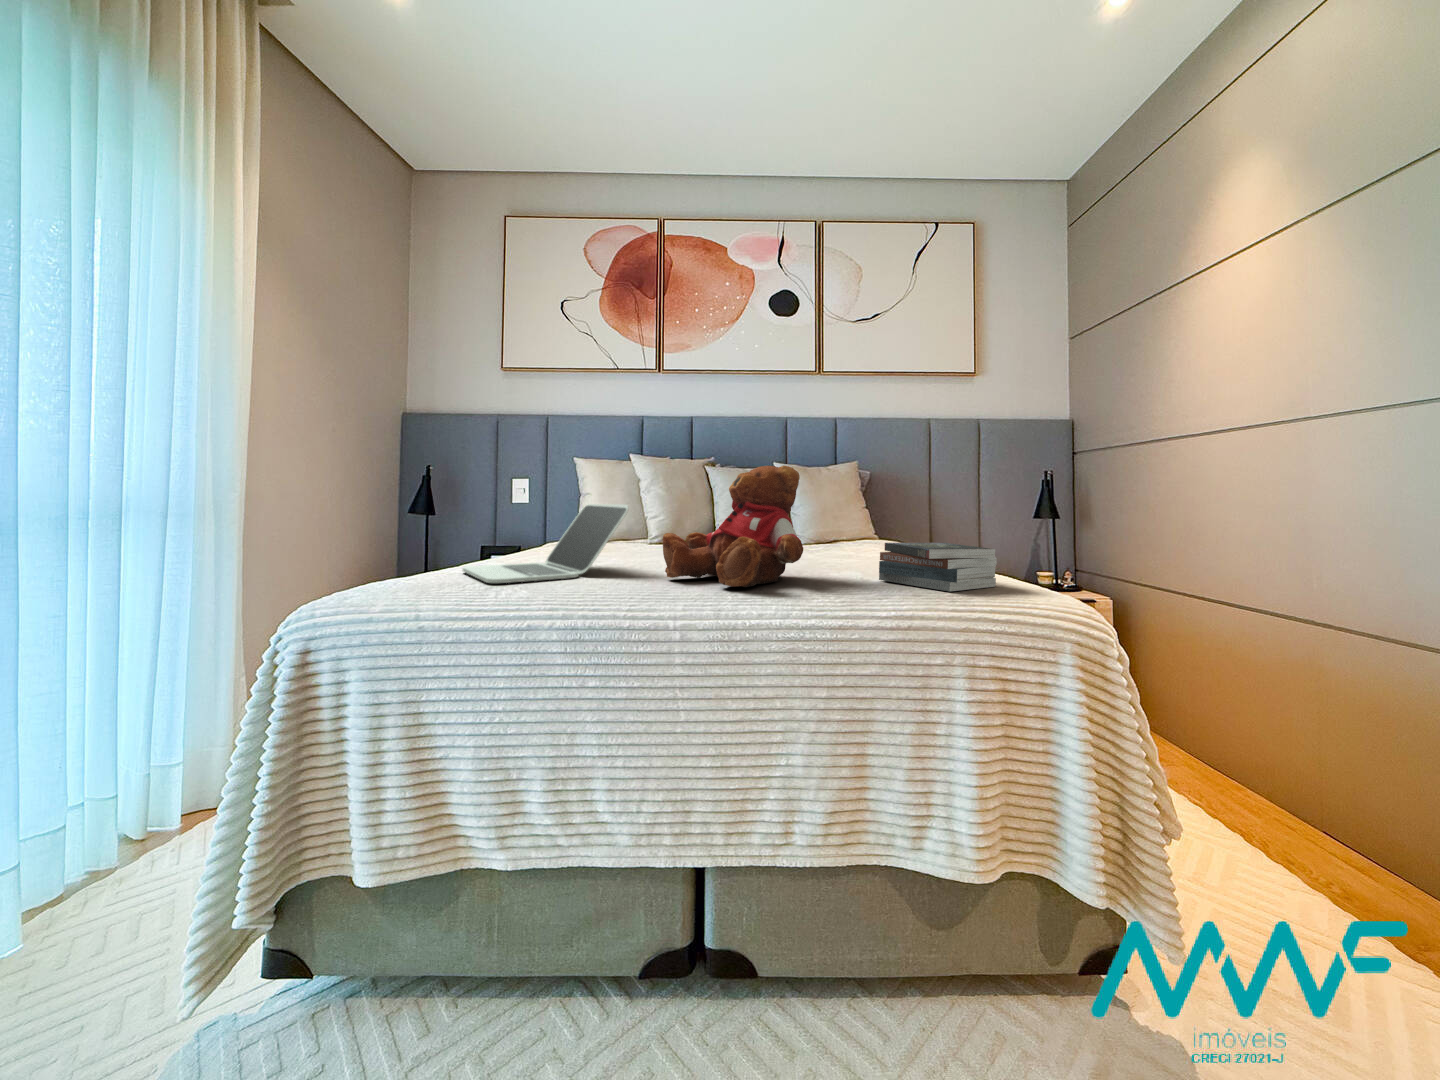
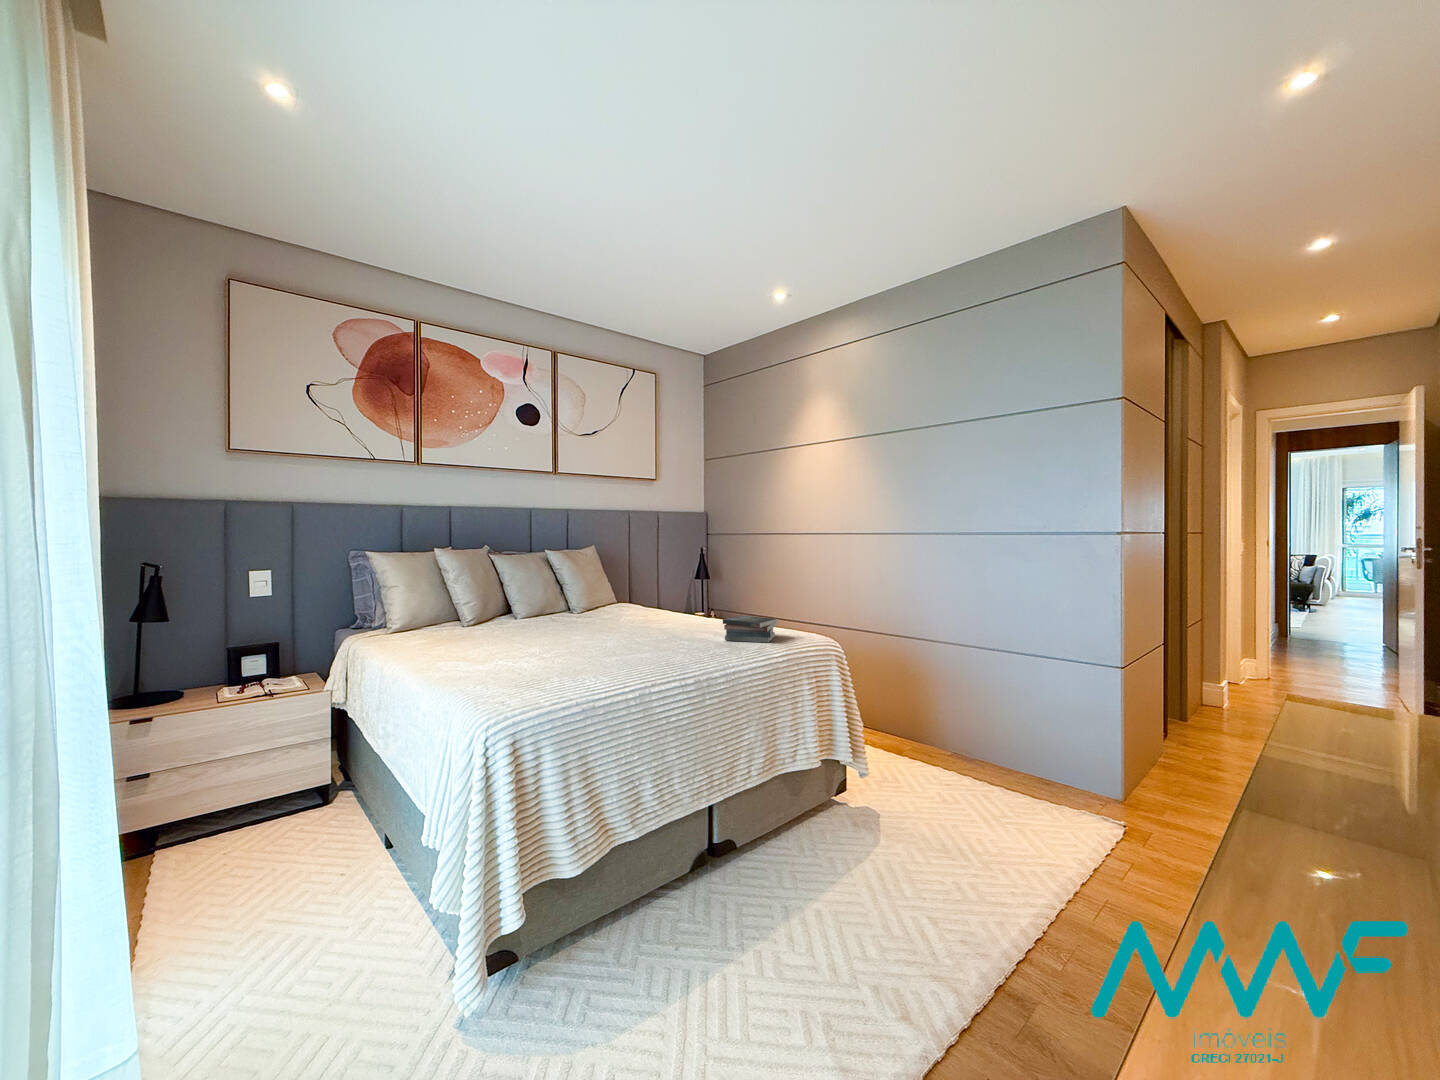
teddy bear: present [662,466,803,587] -> none [614,581,704,657]
laptop: present [462,504,629,583] -> none [459,610,582,681]

